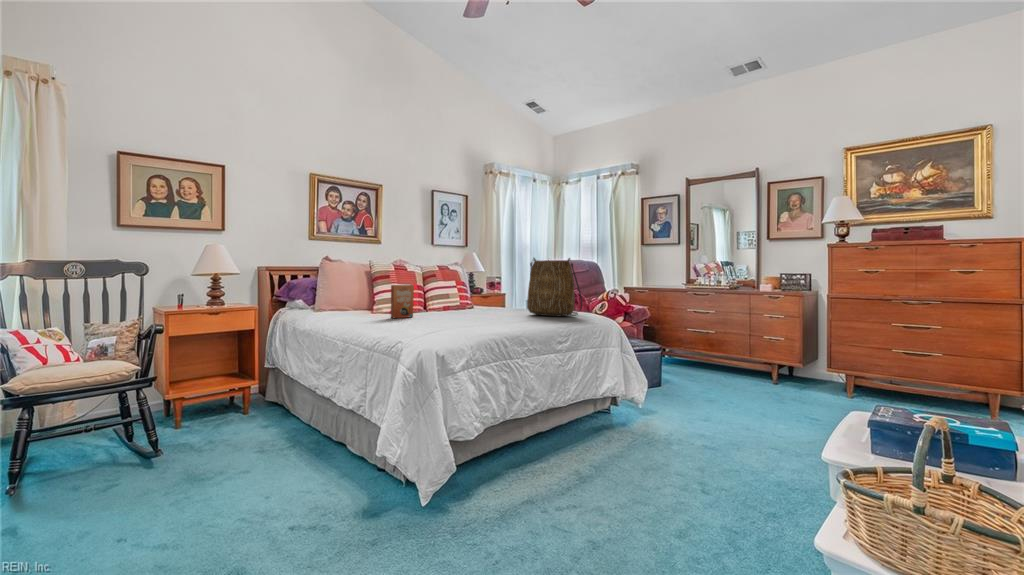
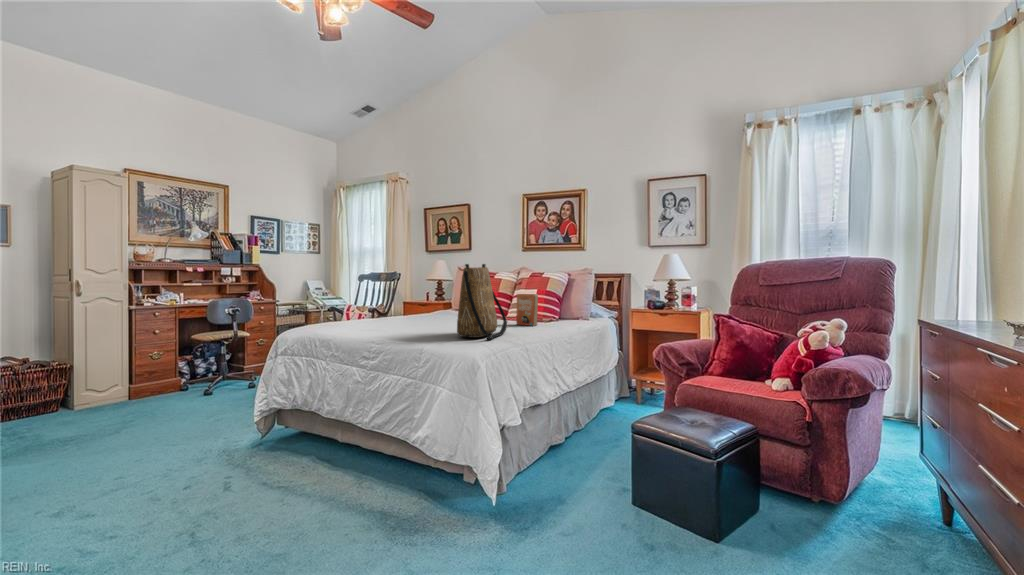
paperback book: present [391,285,414,318] -> present [516,294,538,326]

